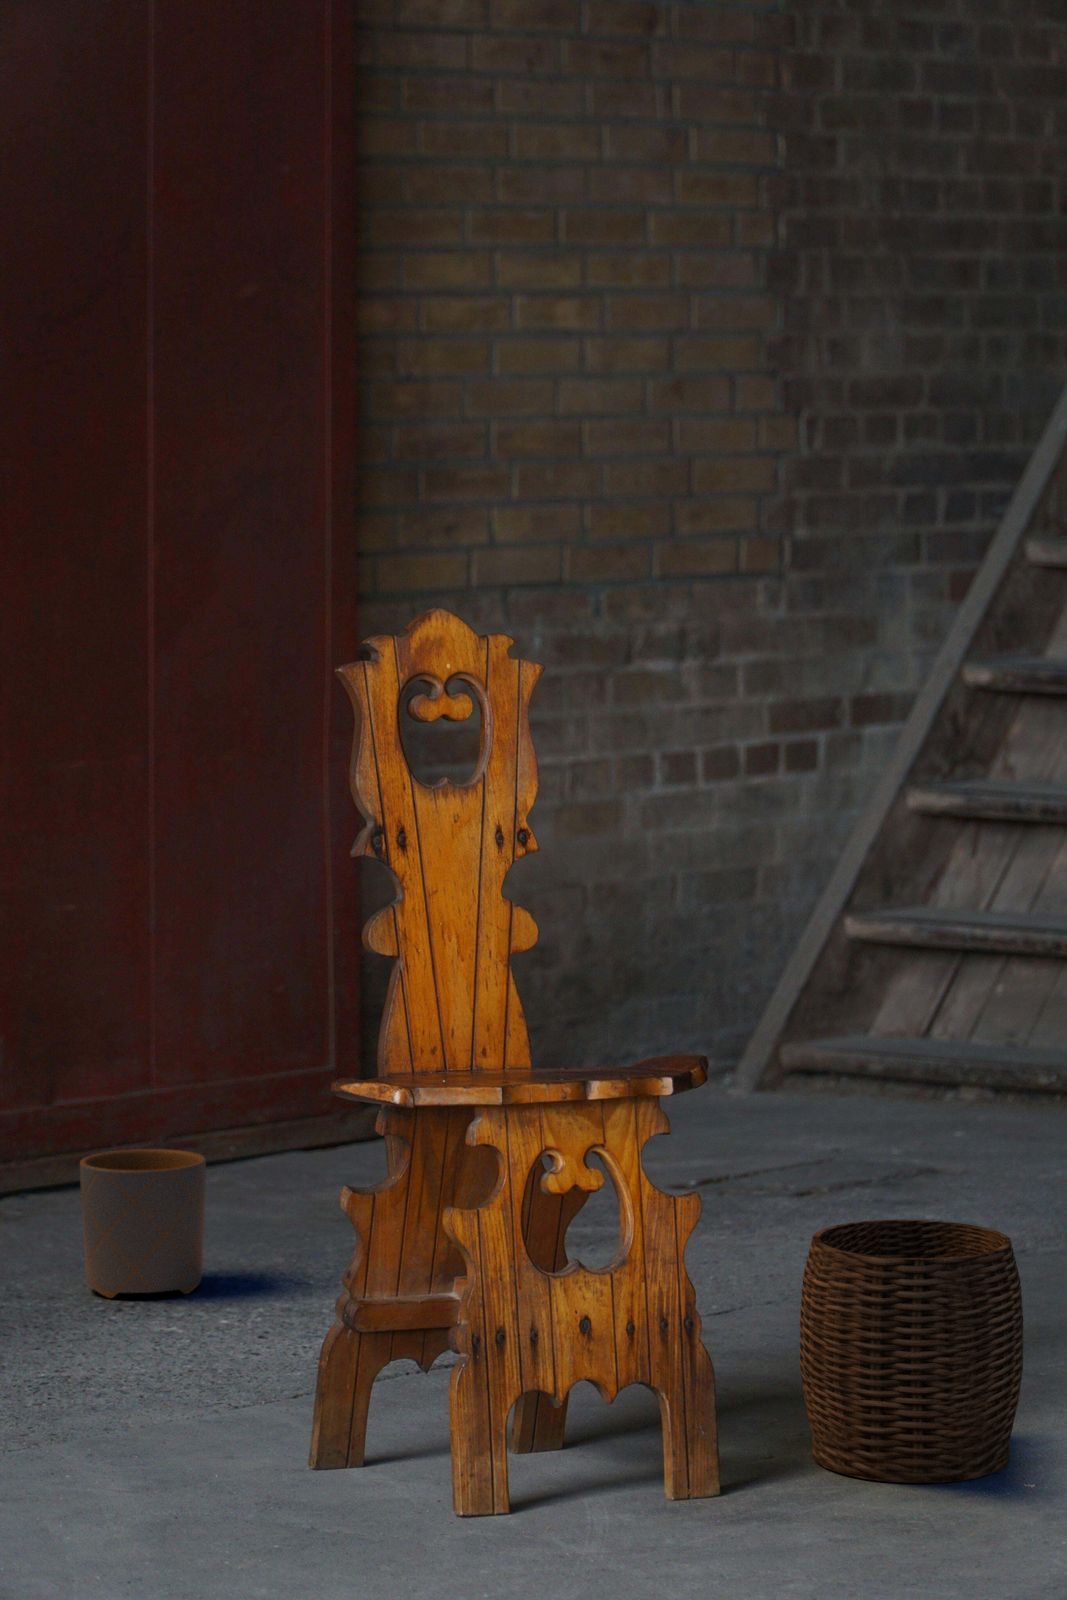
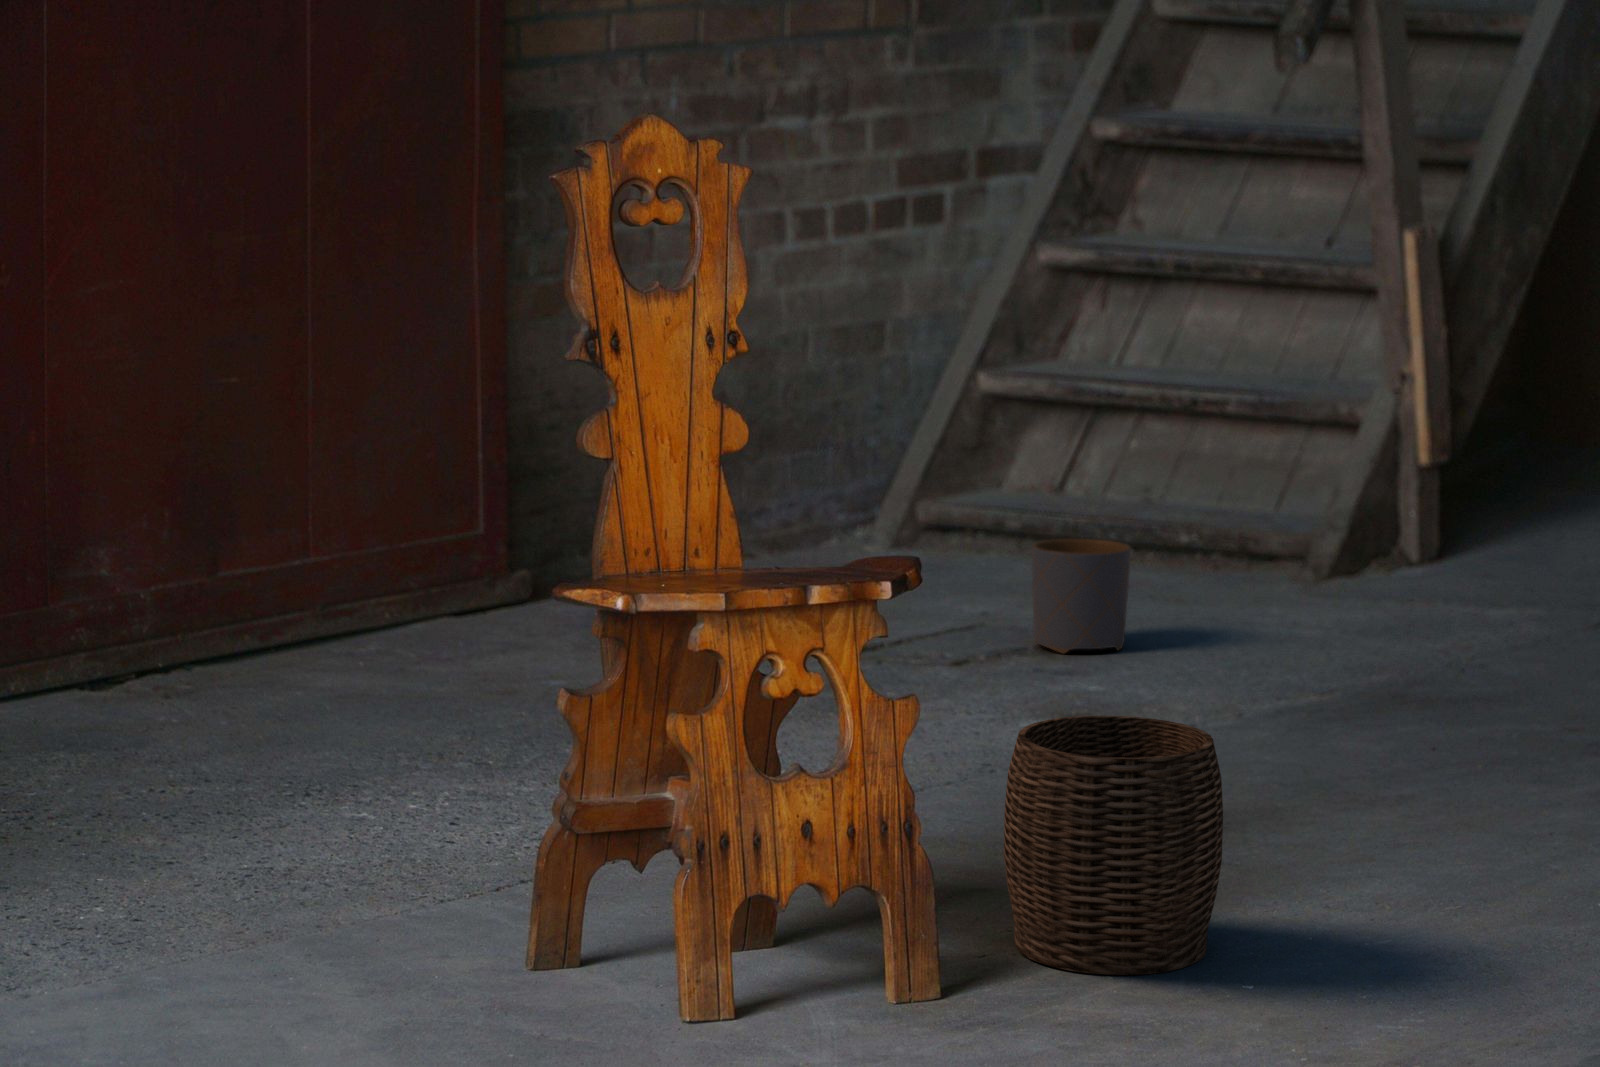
planter: present [80,1149,206,1298] -> present [1032,539,1131,653]

